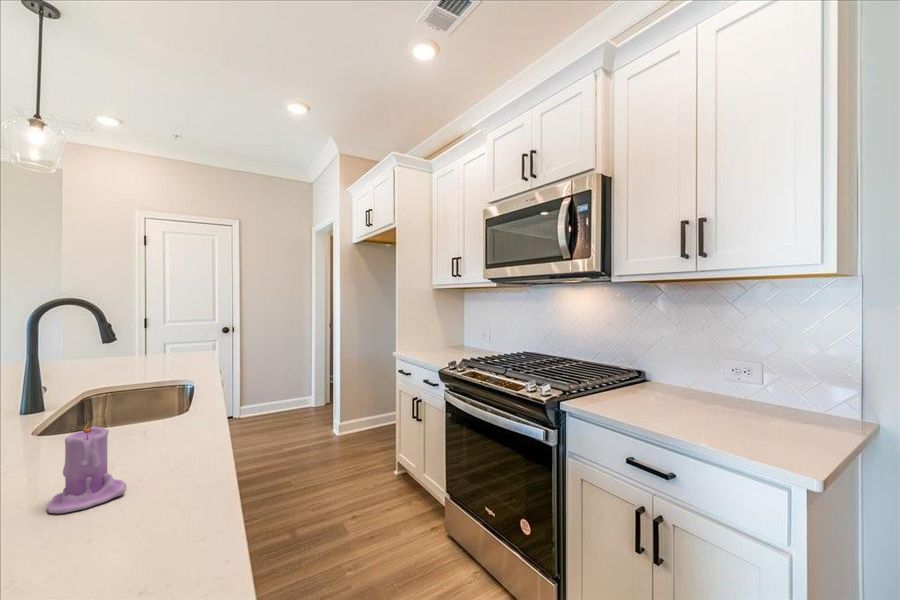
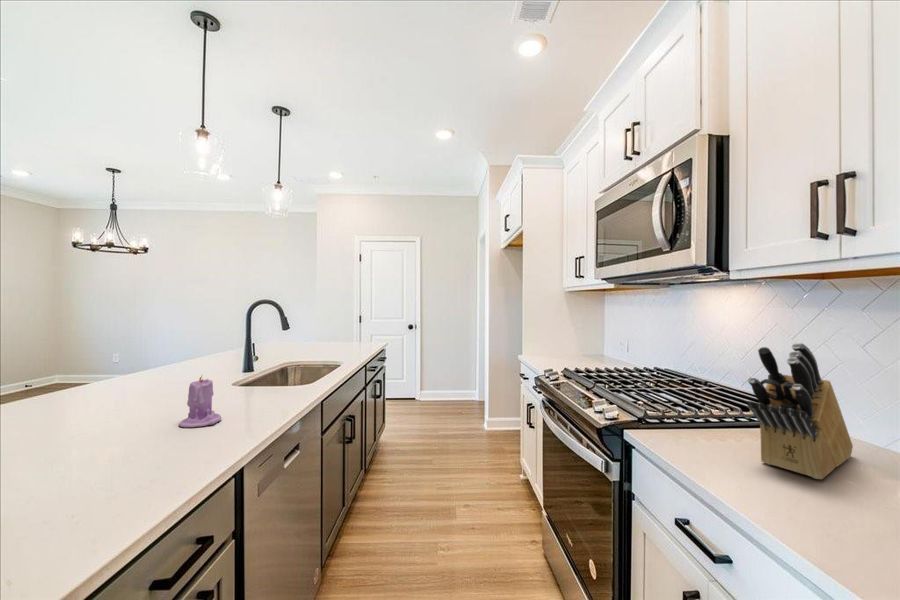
knife block: none [650,325,689,411] -> present [747,343,853,479]

